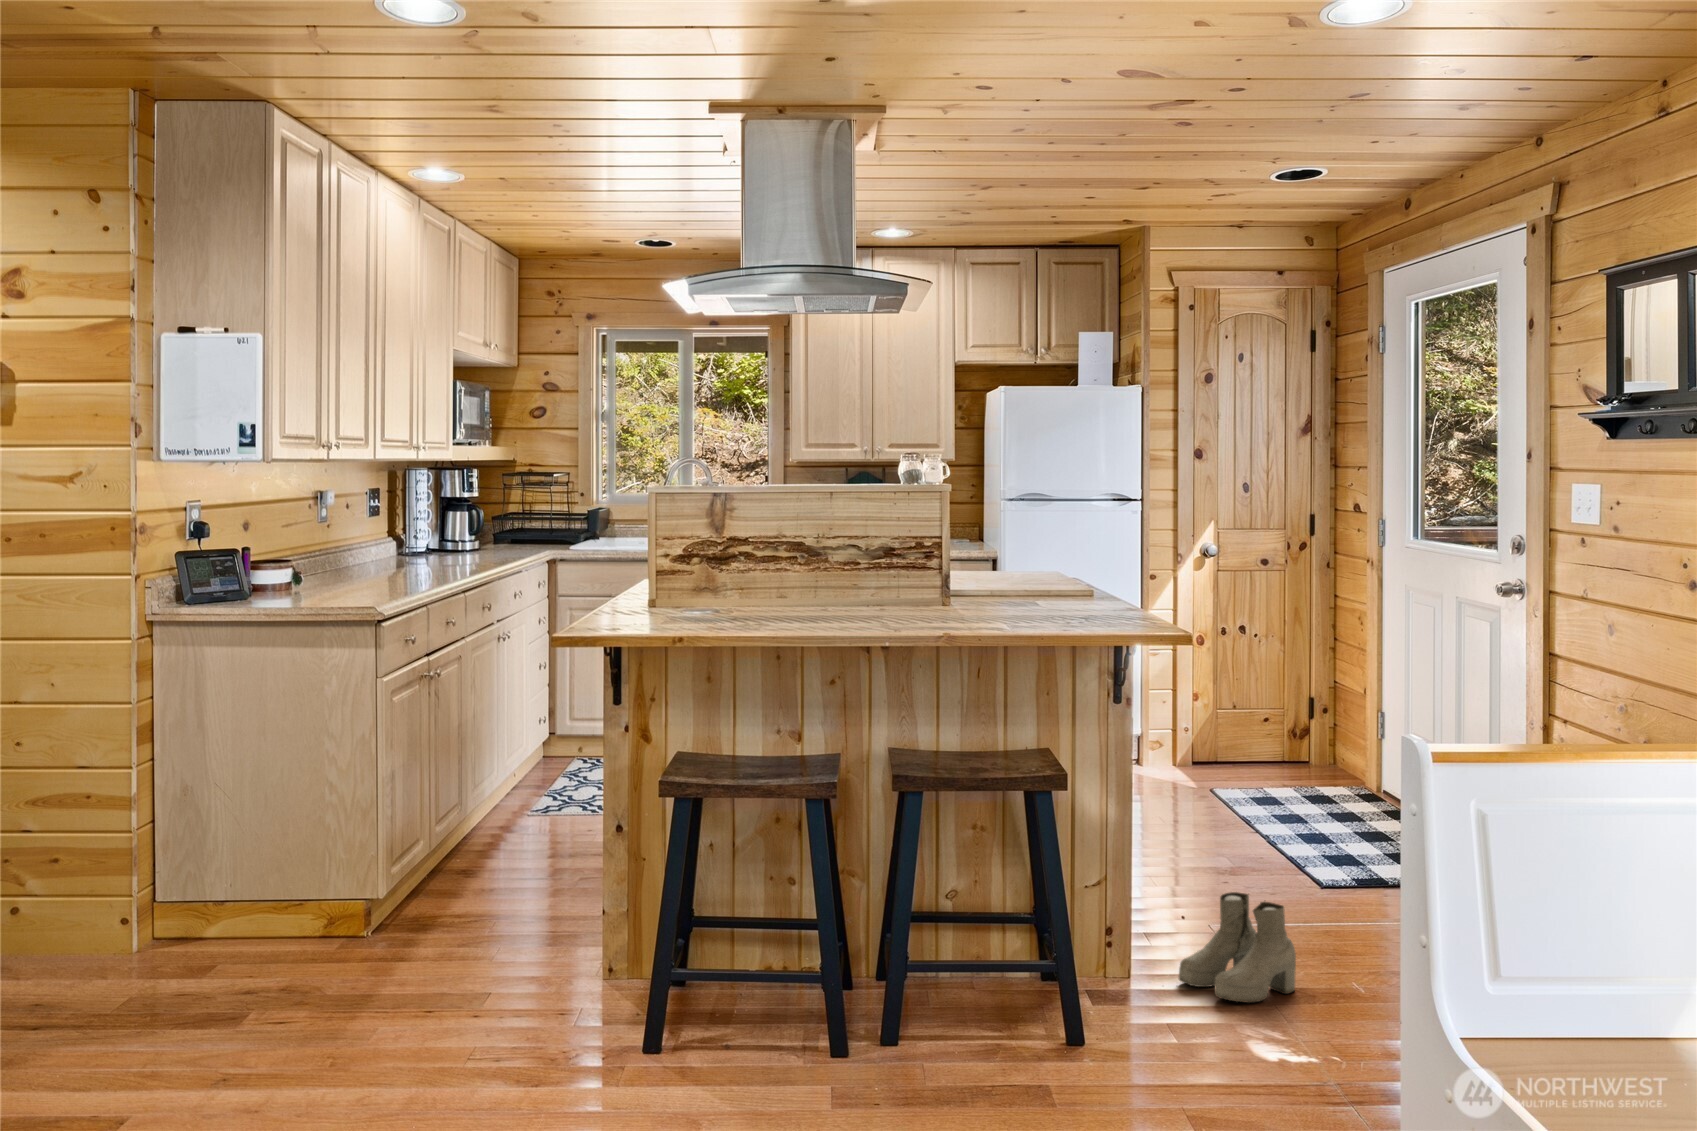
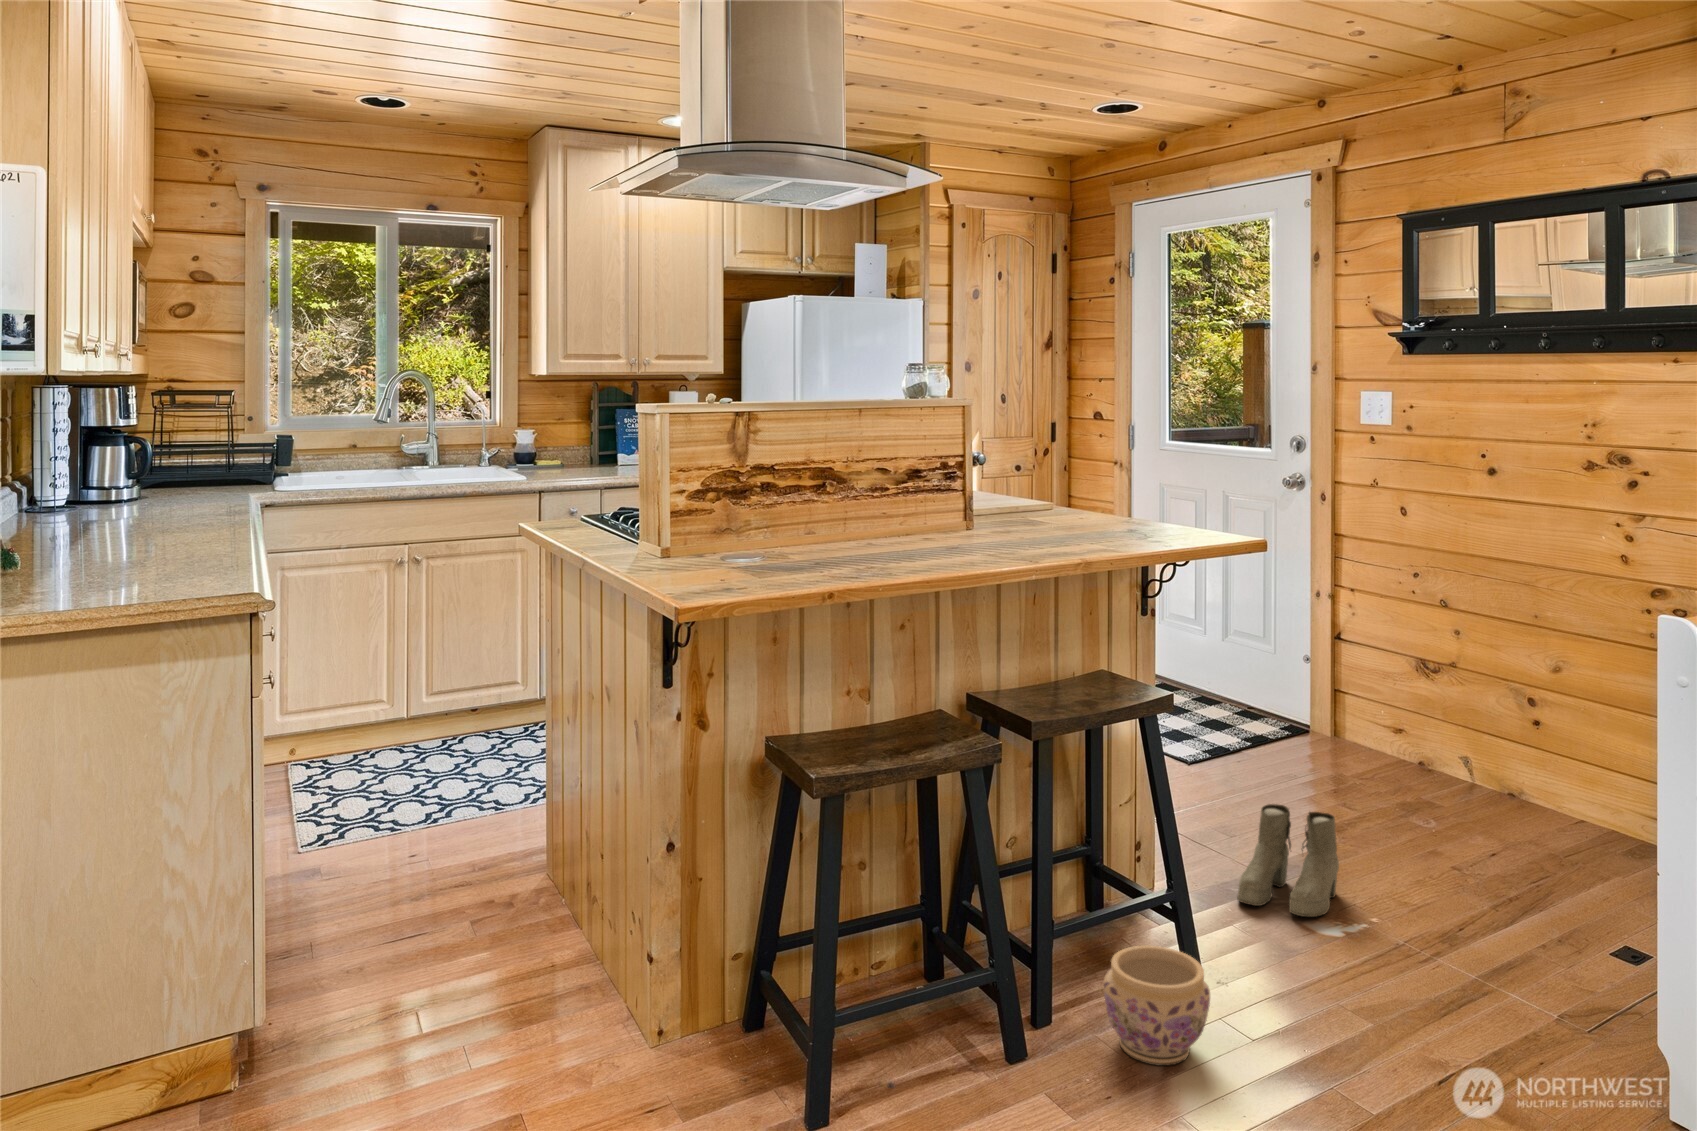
planter: none [907,964,998,1063] -> present [1104,945,1210,1066]

